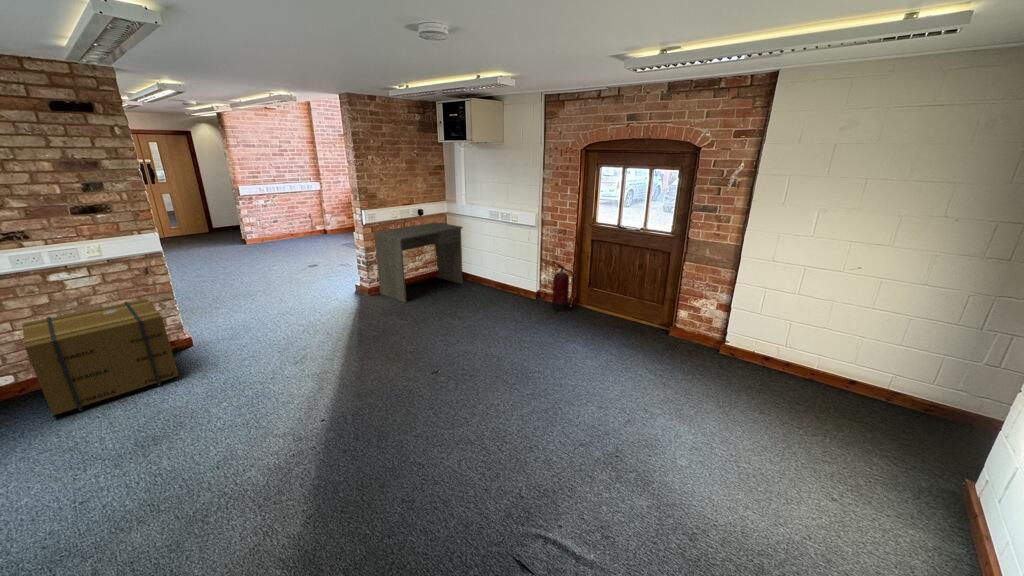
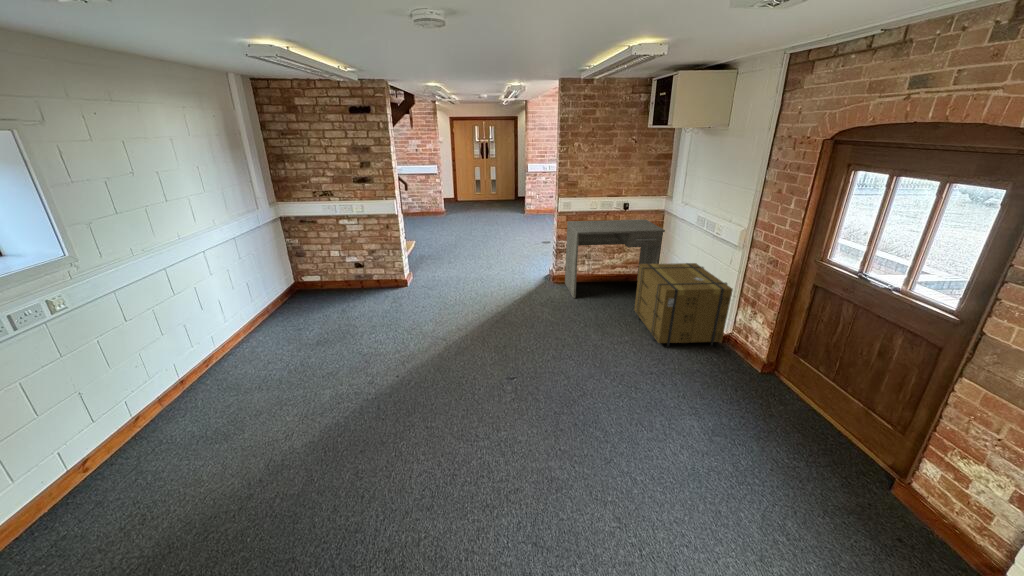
fire extinguisher: present [552,262,575,311] -> none [727,301,764,375]
cardboard box: present [22,299,179,415] -> present [634,263,733,347]

